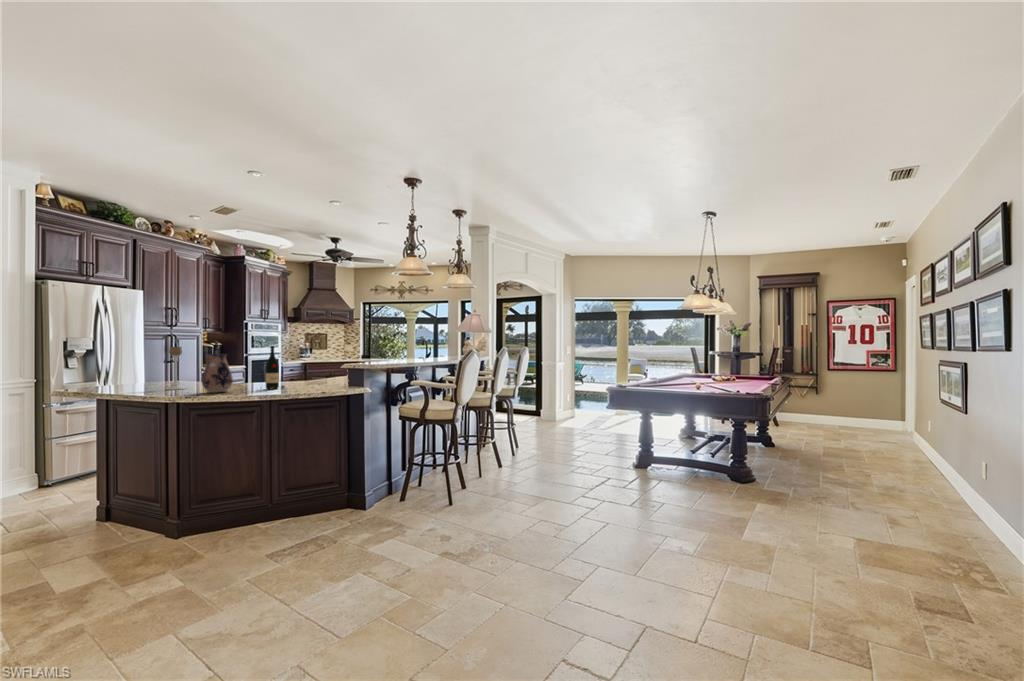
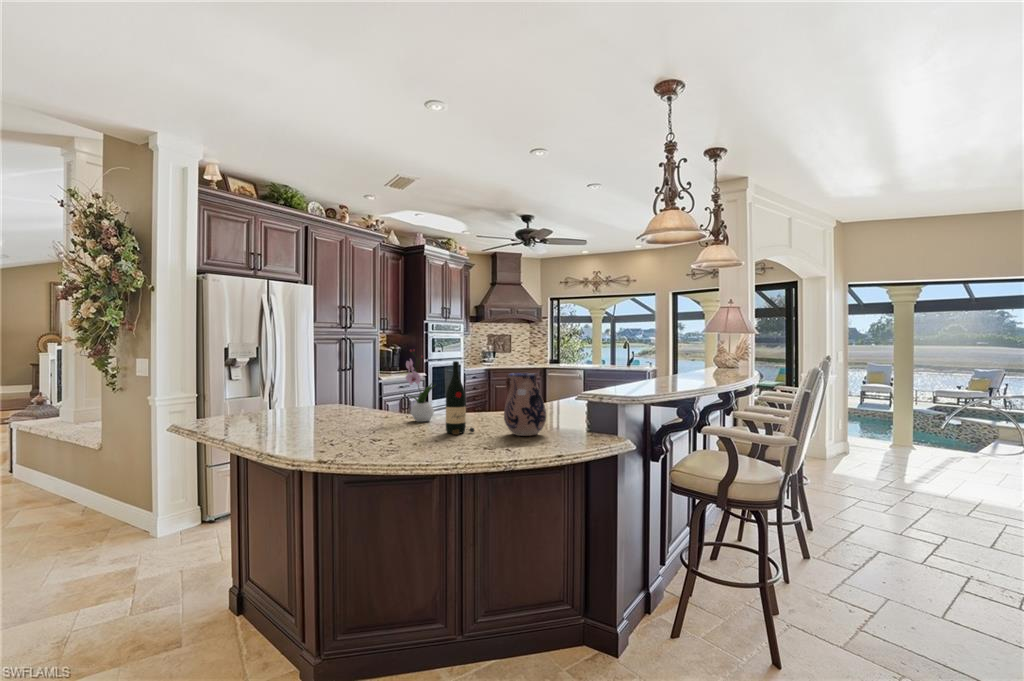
flower arrangement: none [237,340,259,387] -> present [406,350,435,422]
candle holder: present [165,347,185,390] -> none [310,360,338,425]
ceramic pitcher: present [201,354,233,393] -> present [504,373,546,436]

